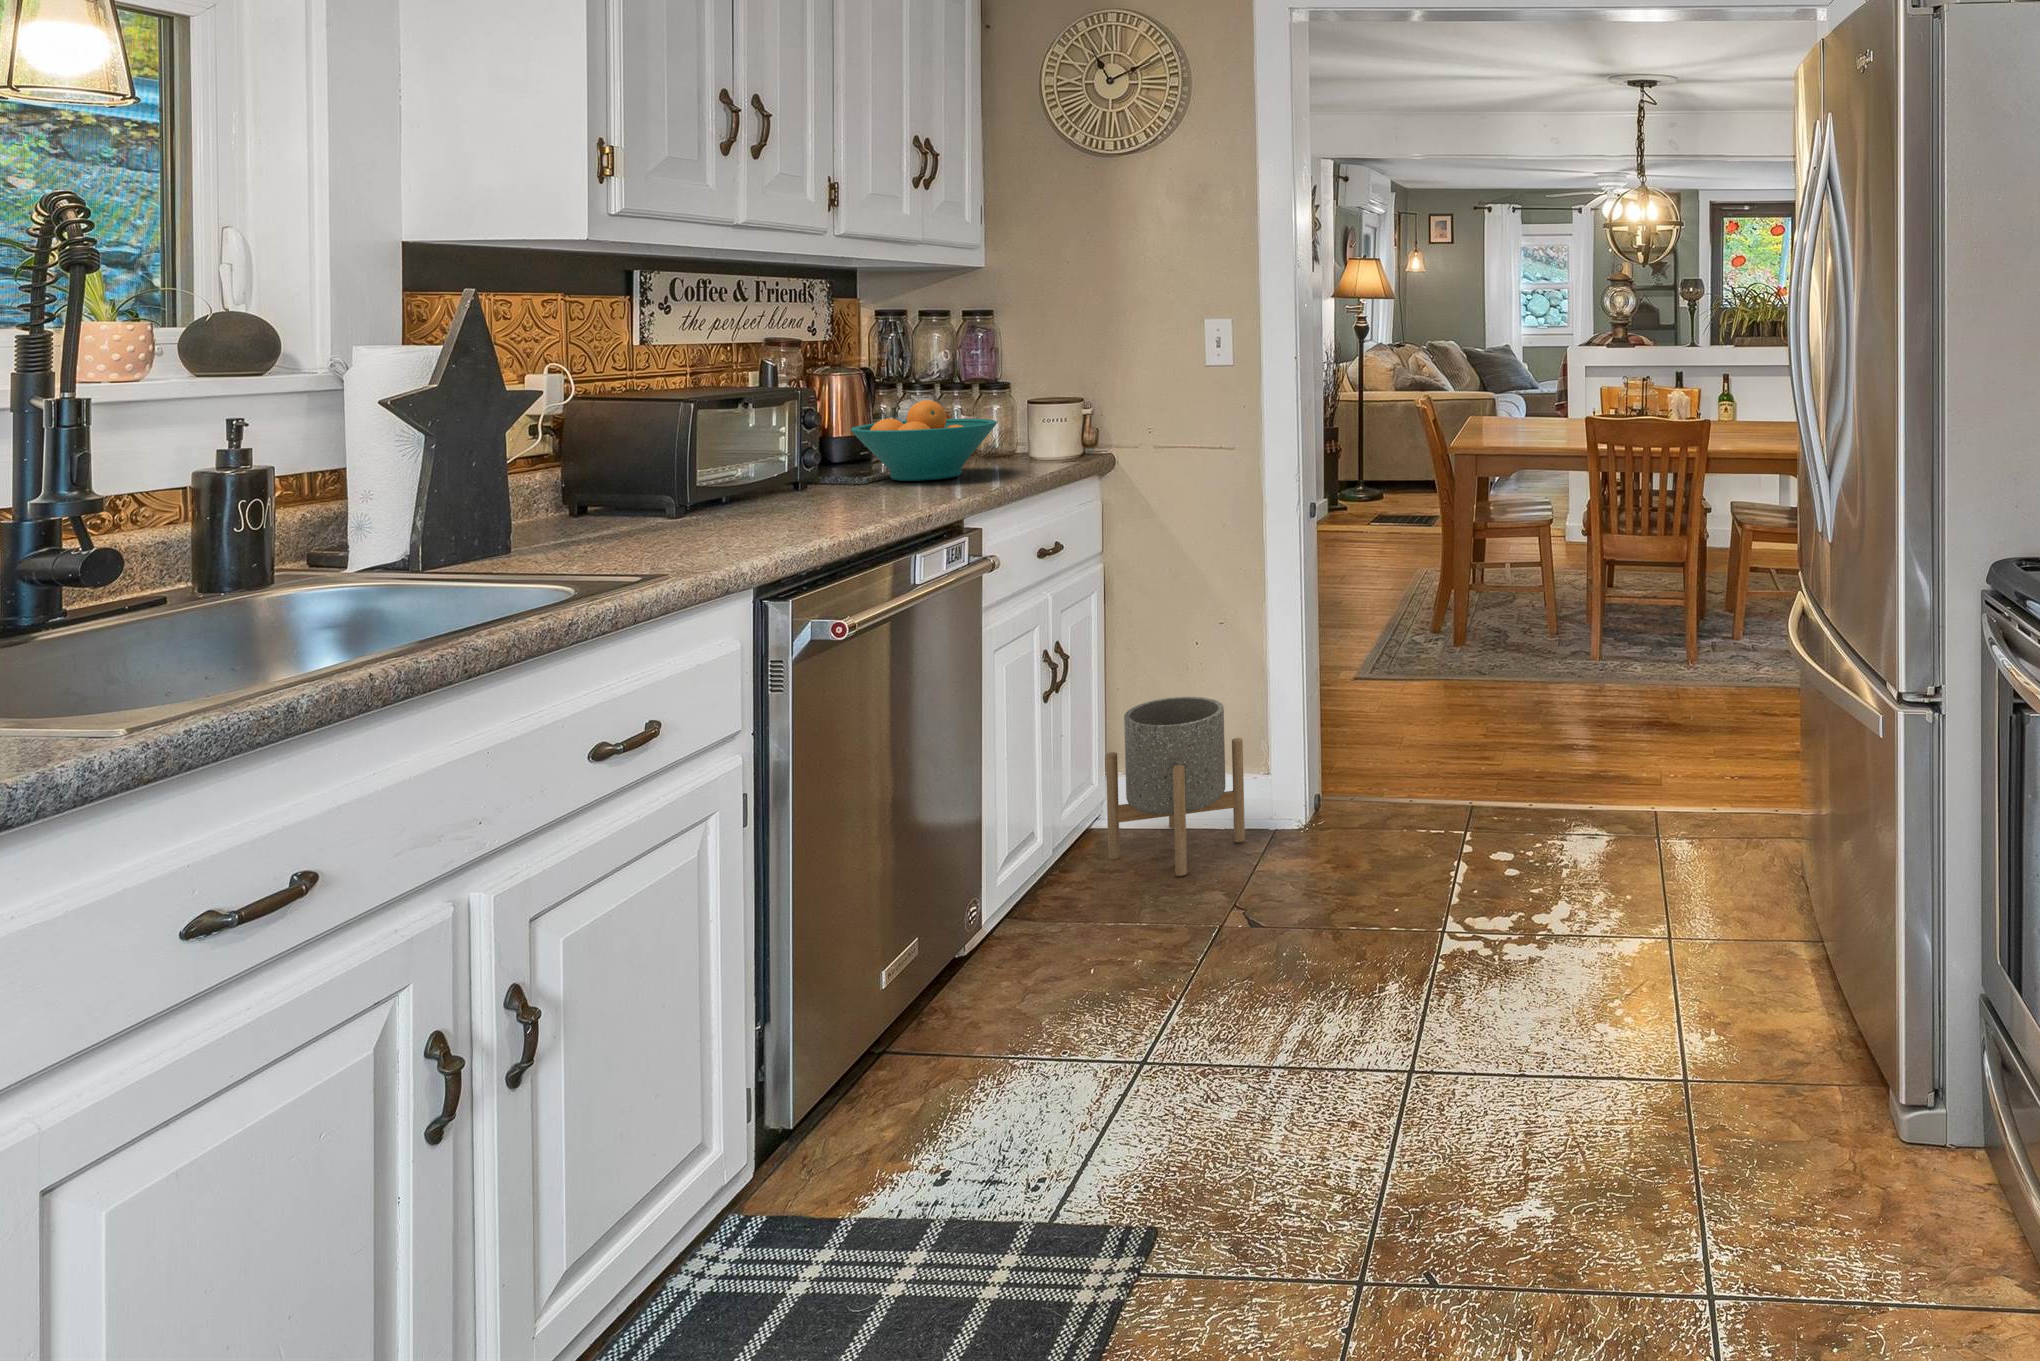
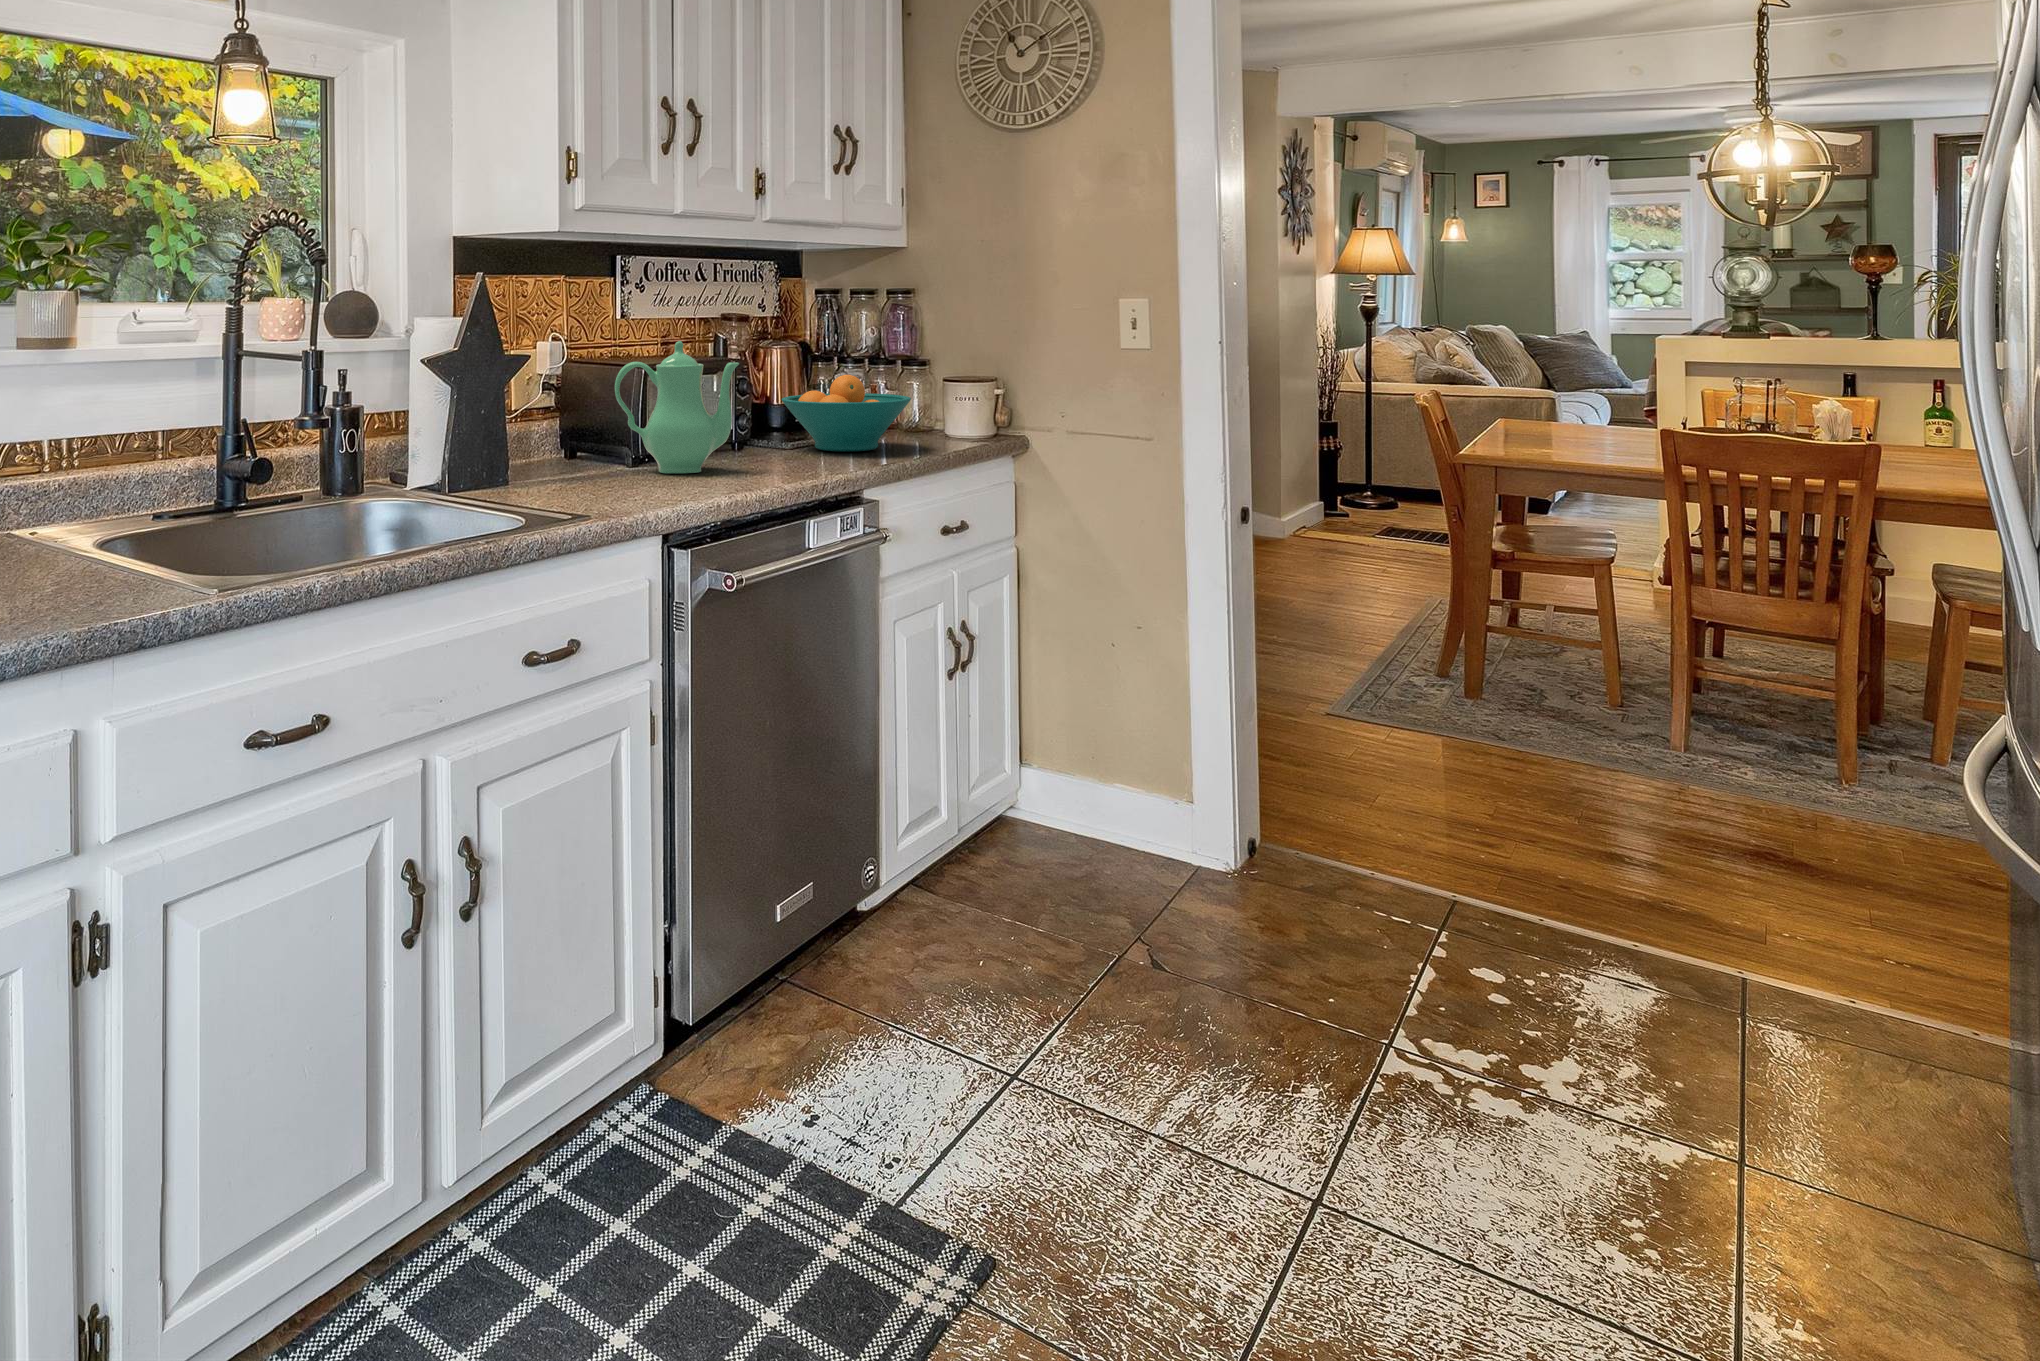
teapot: none [653,370,814,519] -> present [615,341,739,473]
planter: present [1106,697,1245,876] -> none [1014,700,1161,891]

